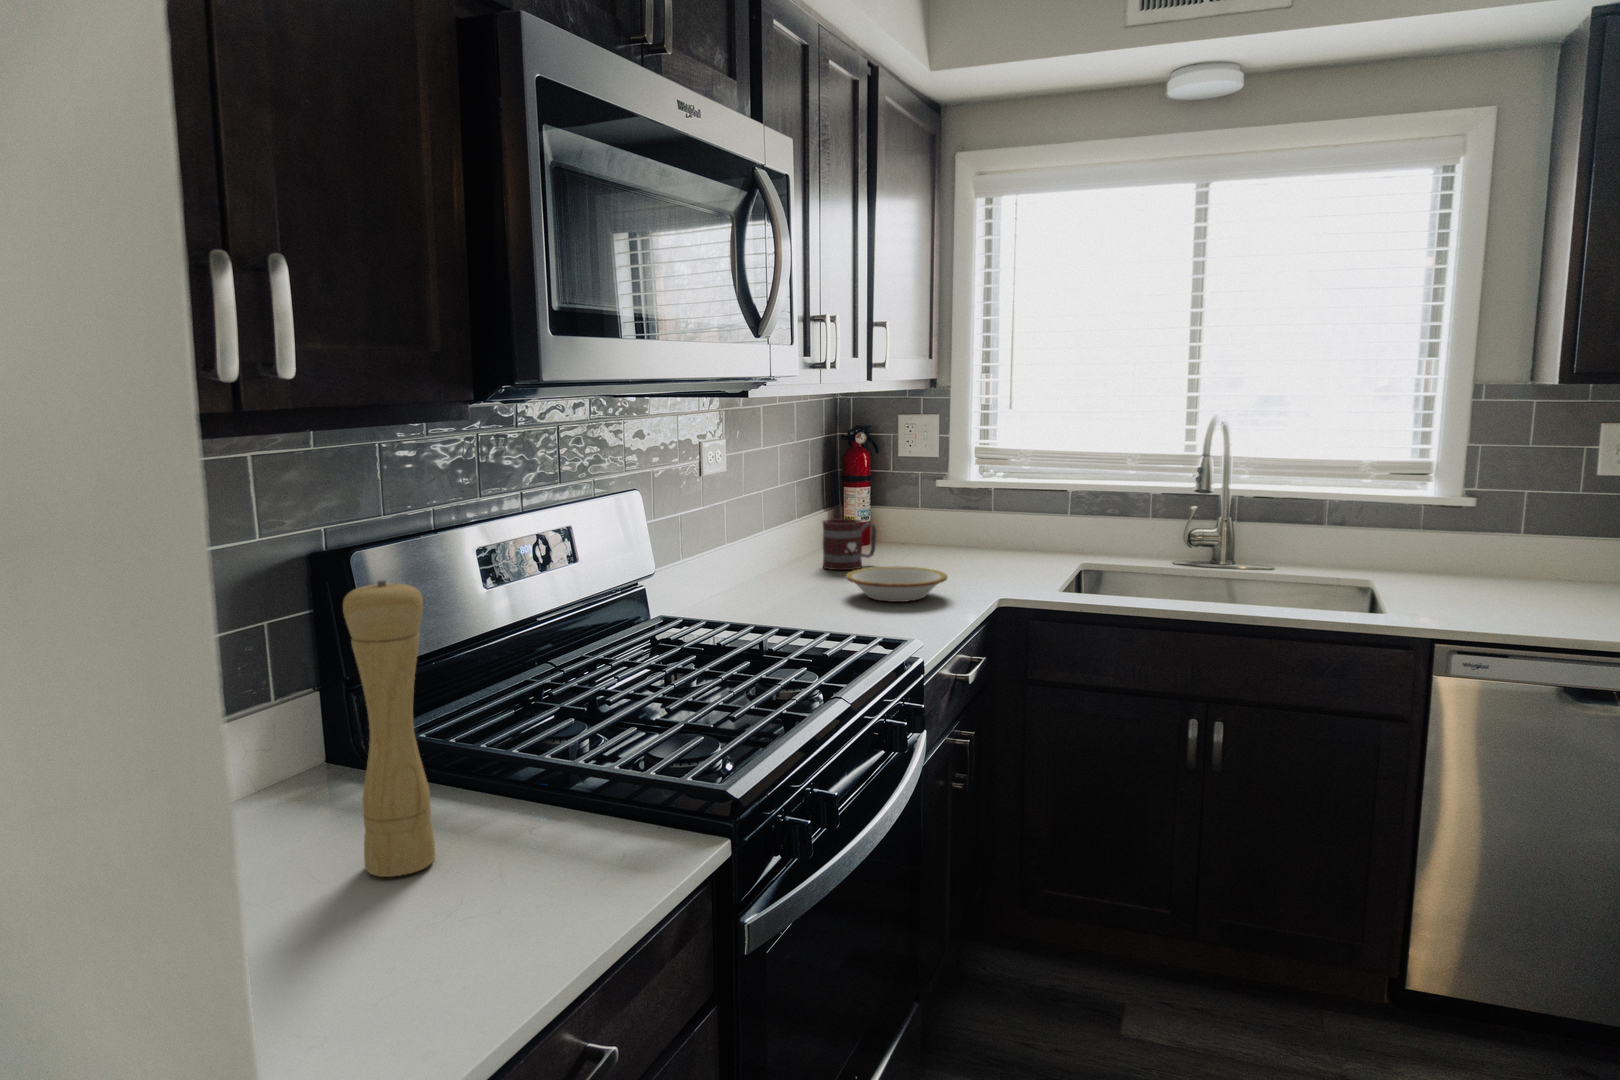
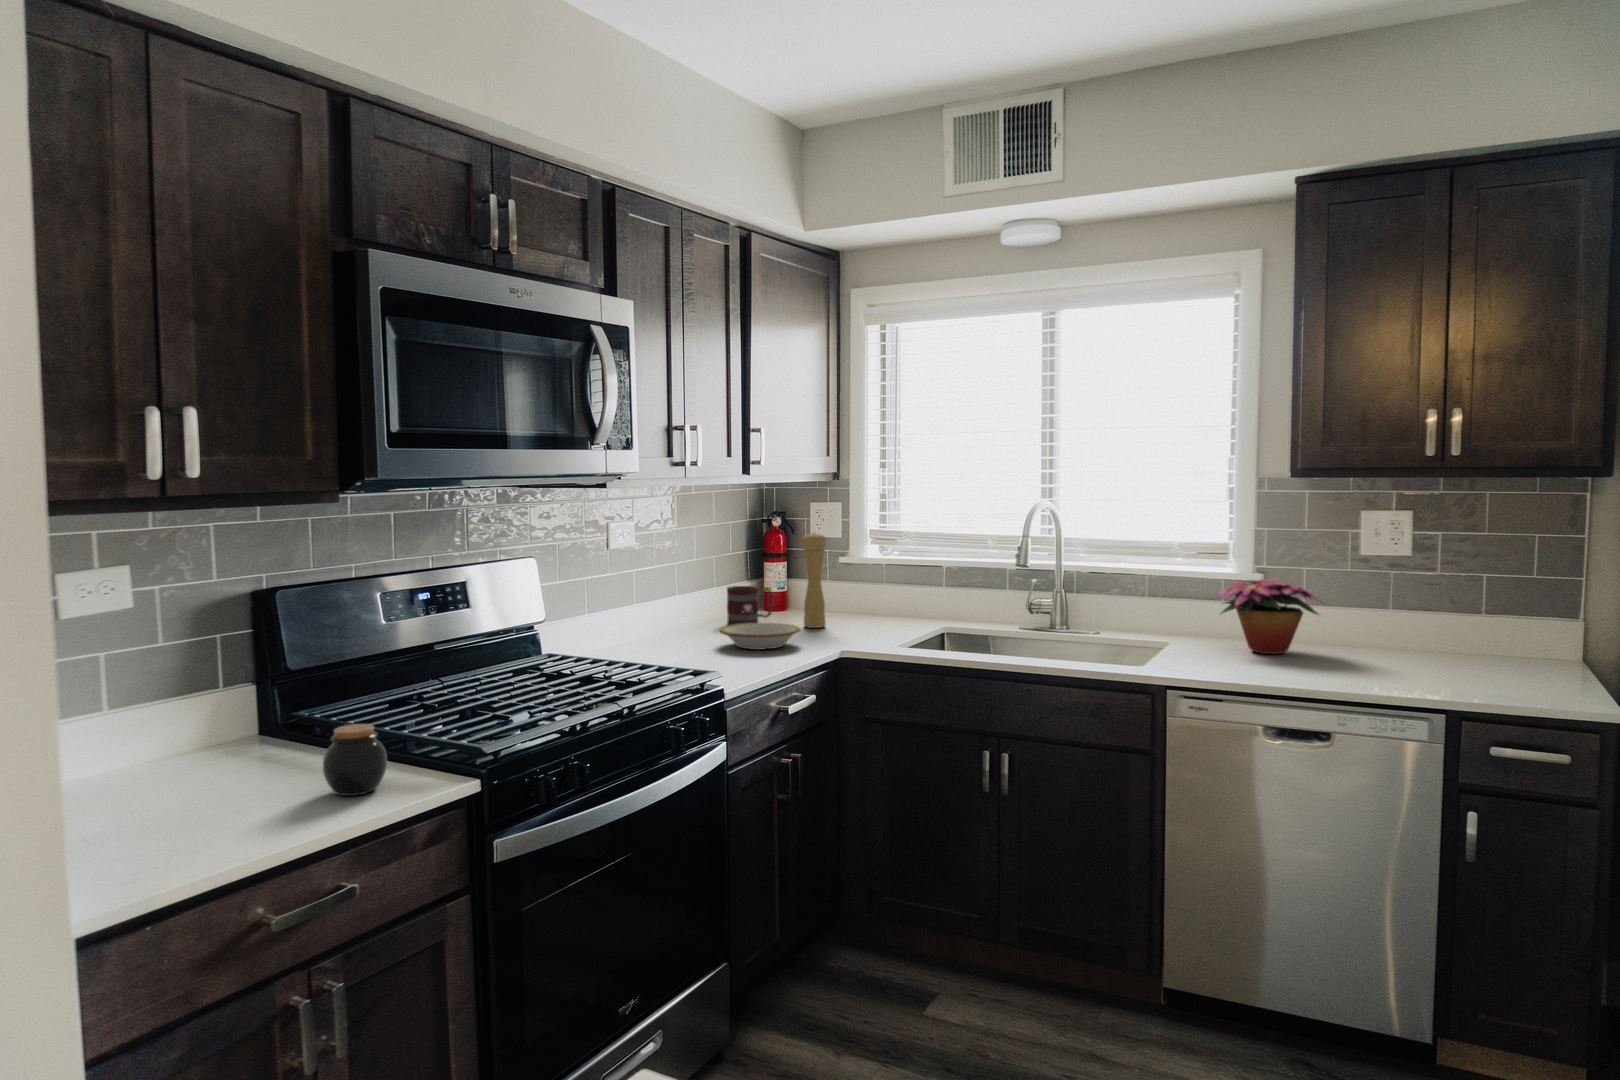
flower arrangement: none [1436,502,1593,595] -> present [1220,578,1324,654]
pepper mill: present [343,580,436,877] -> present [802,533,826,628]
jar: none [511,761,603,875] -> present [323,724,387,796]

